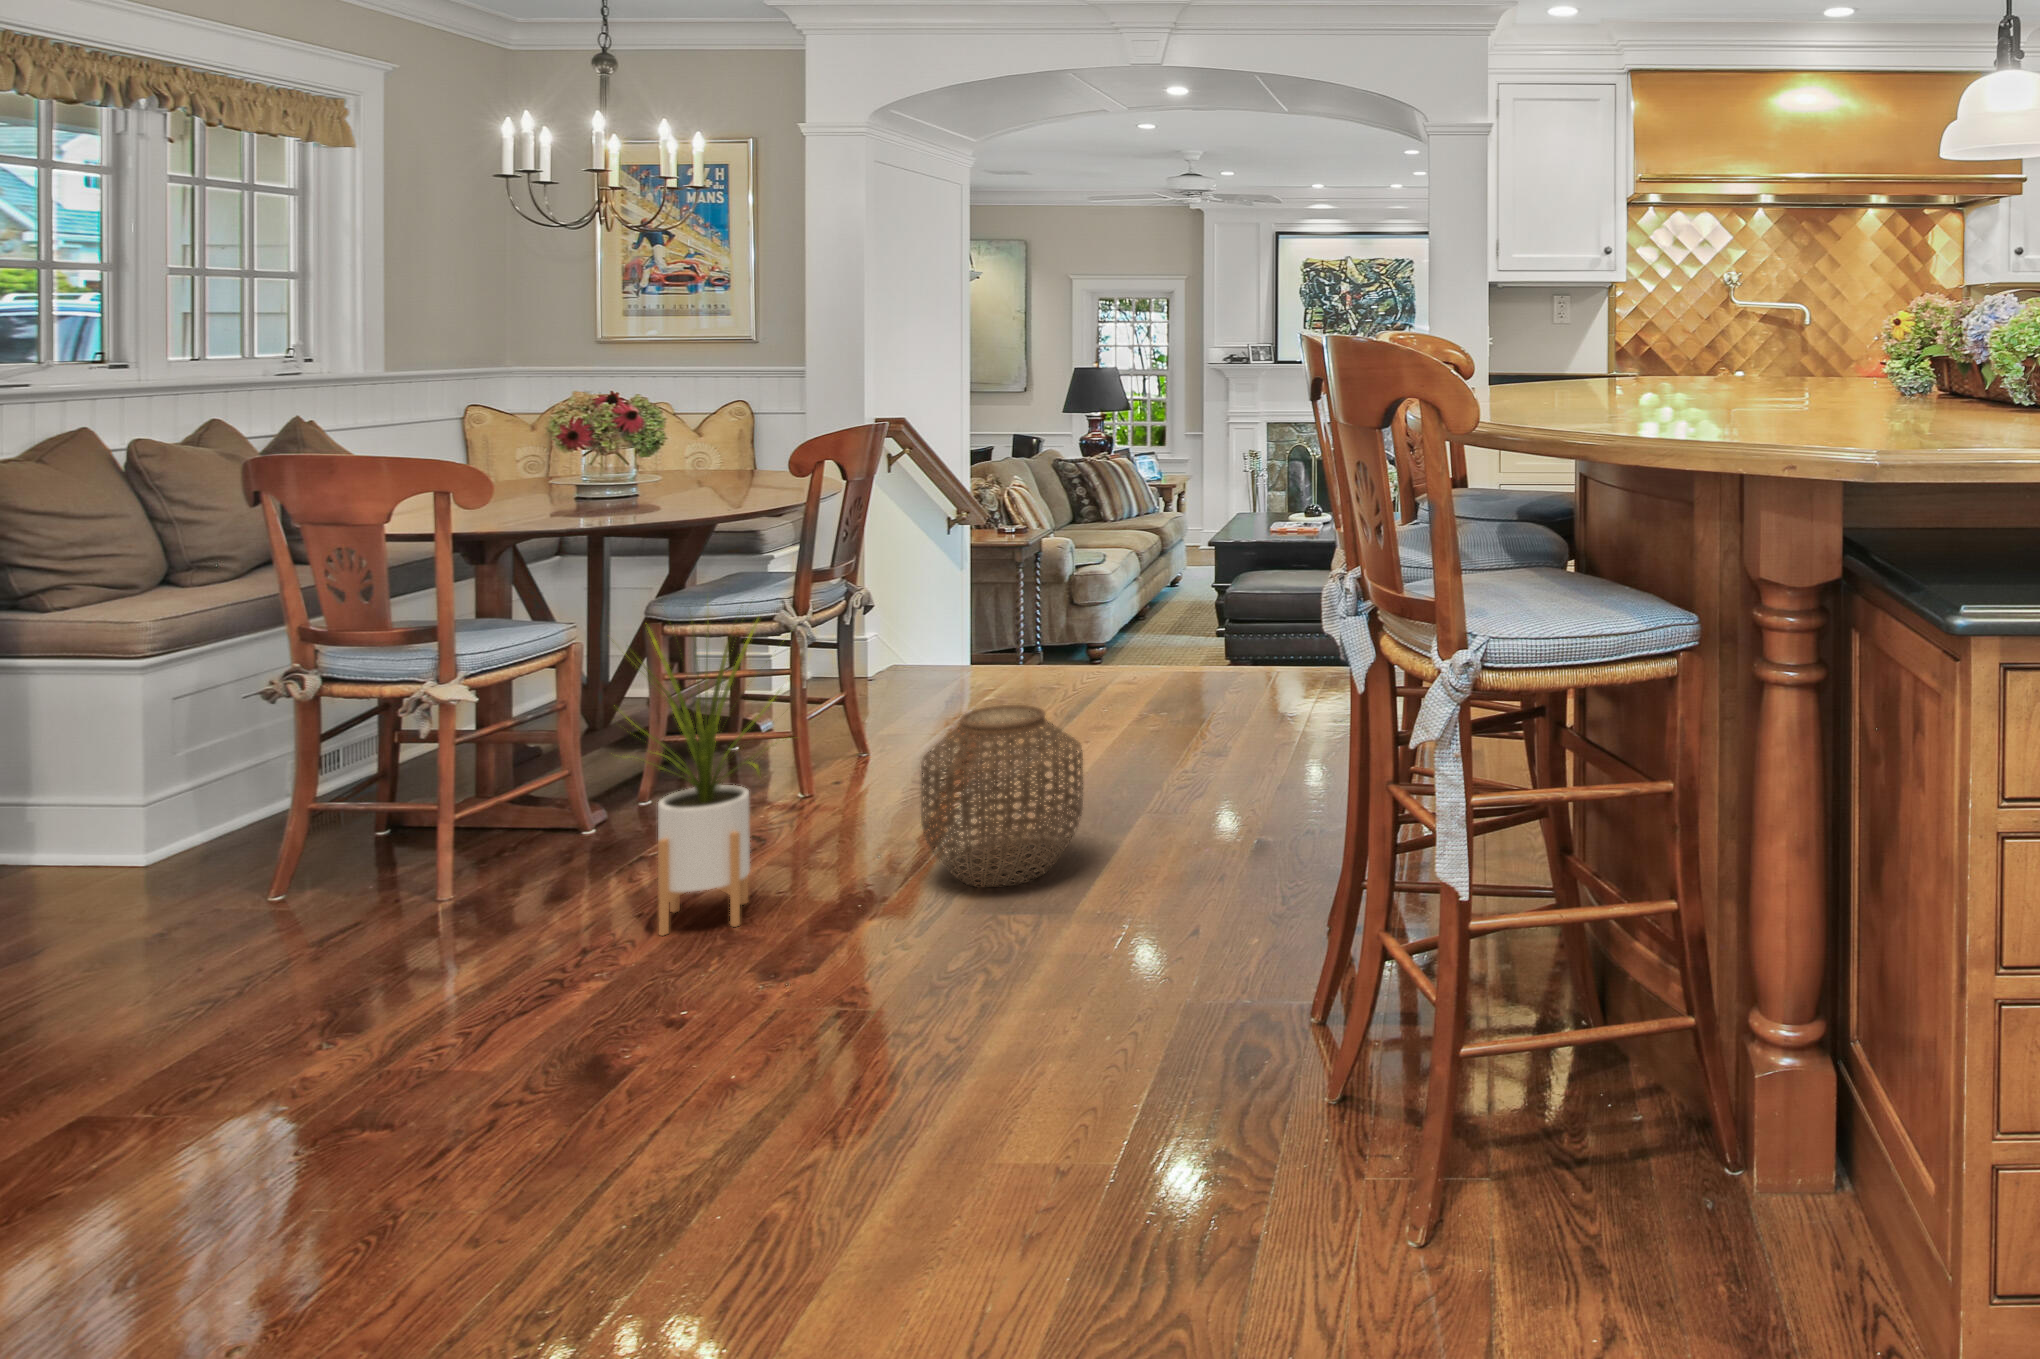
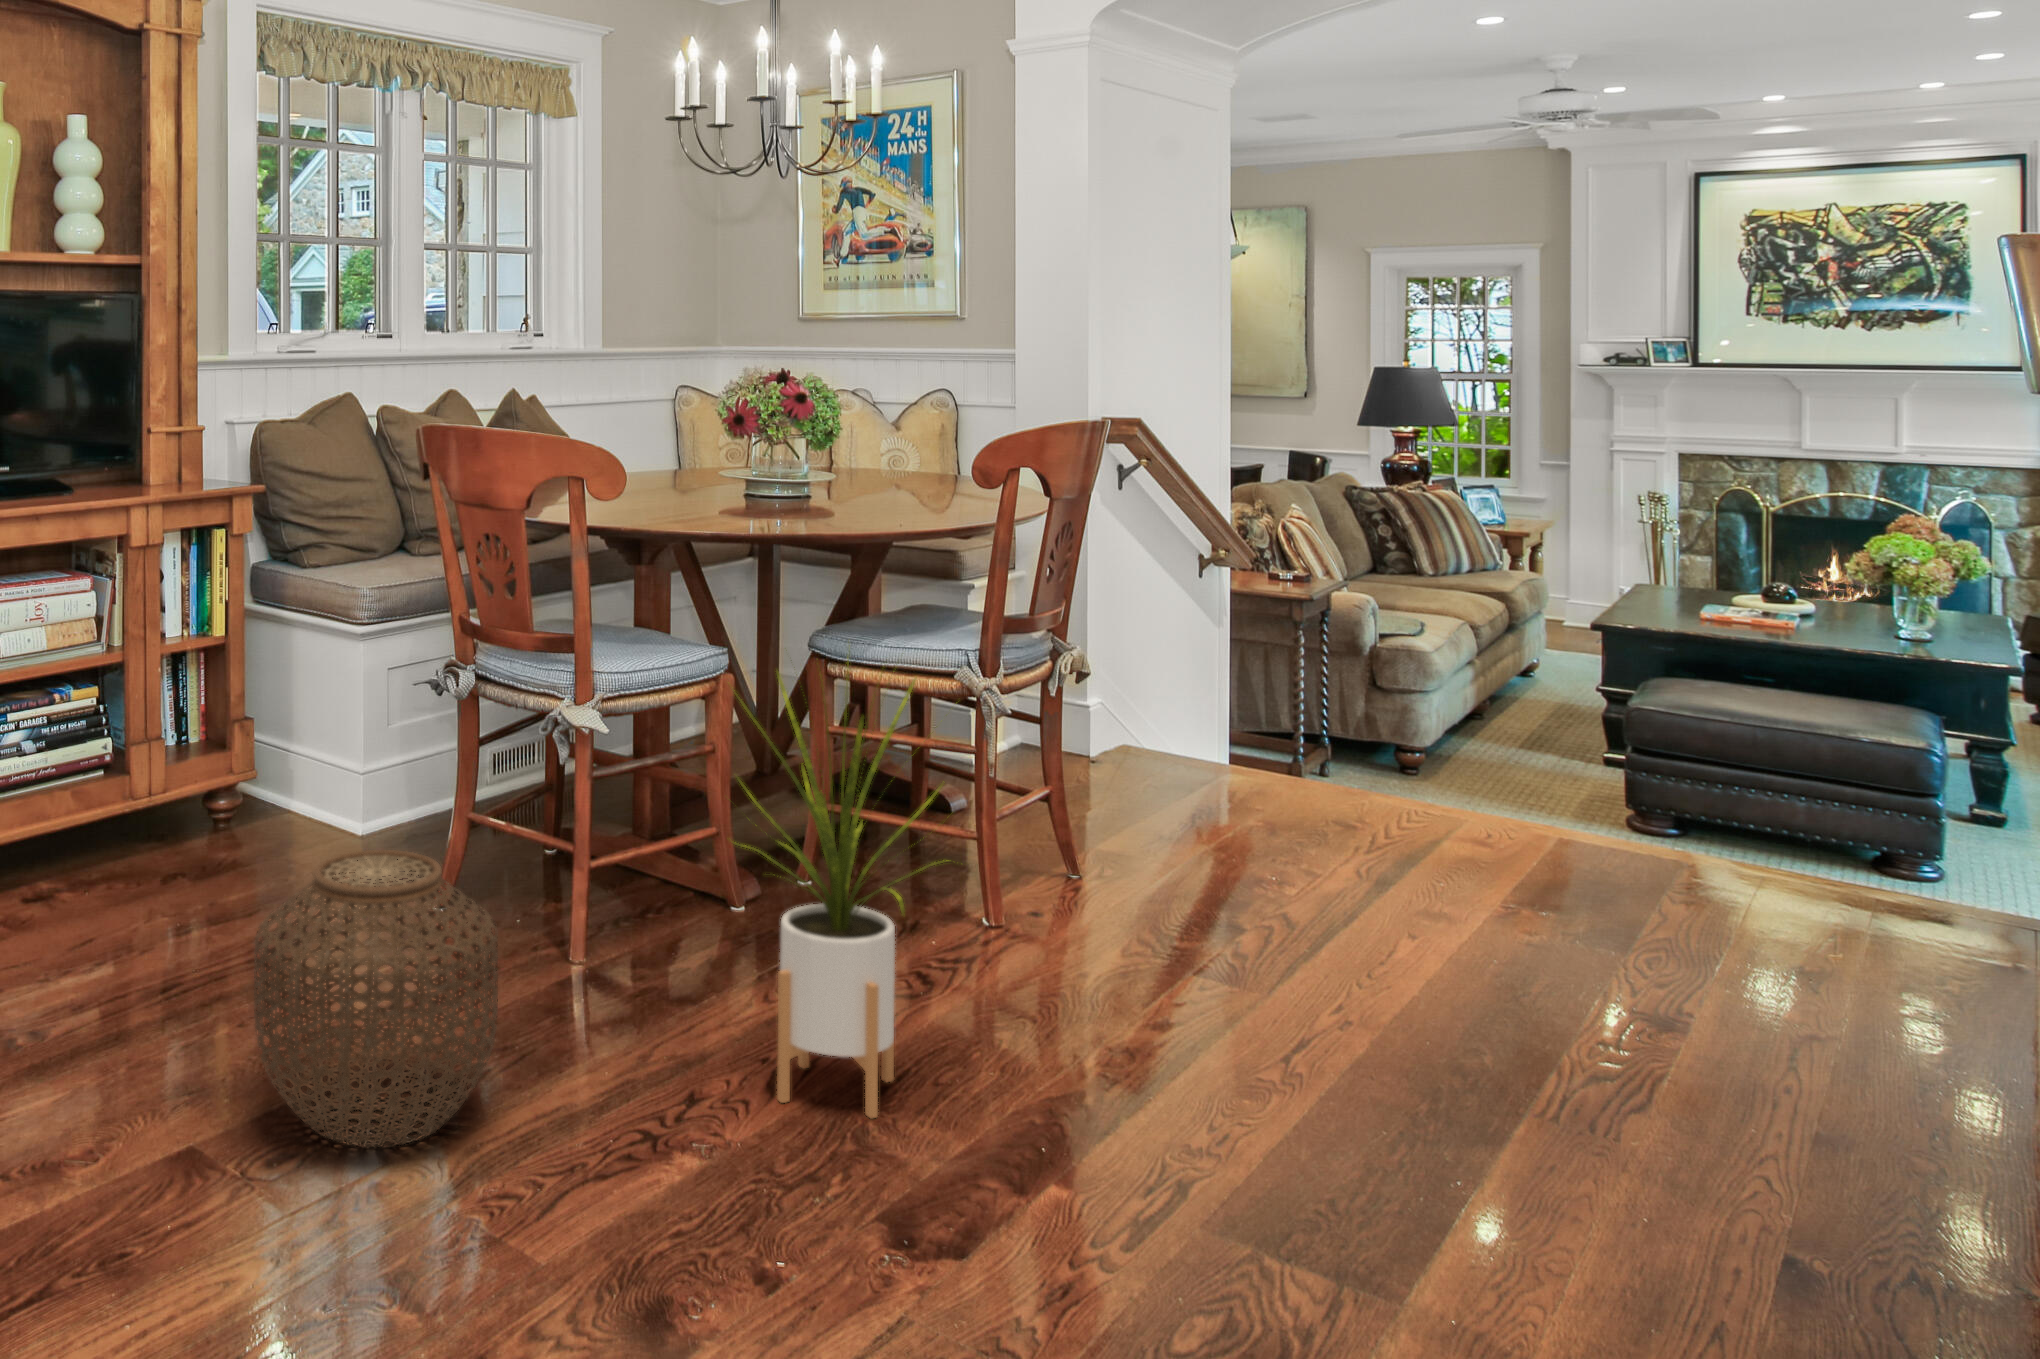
woven basket: present [921,705,1083,887] -> present [254,850,498,1147]

